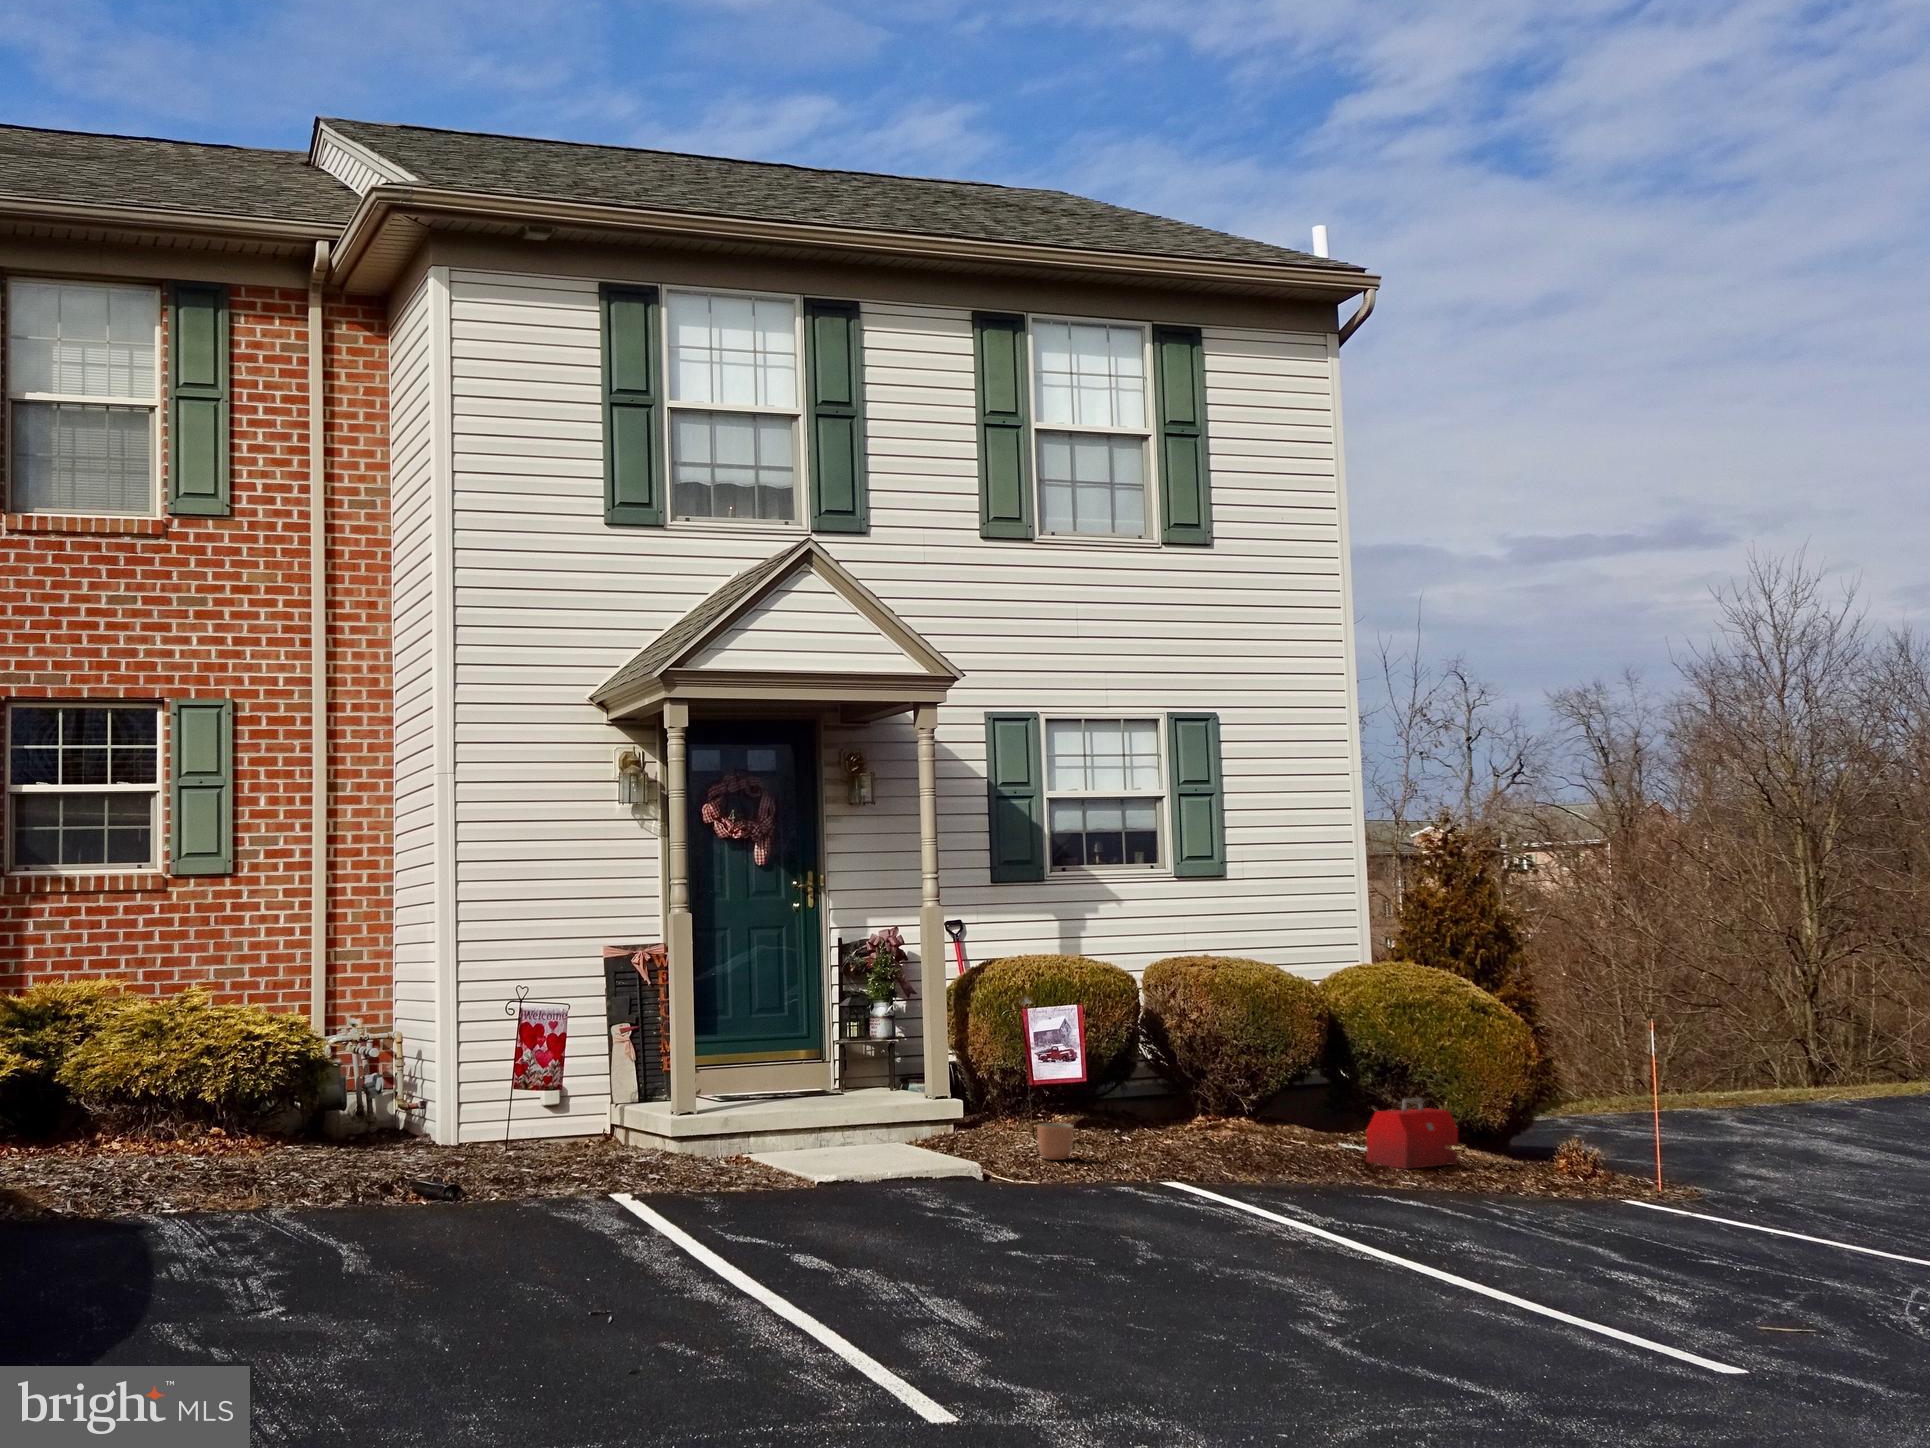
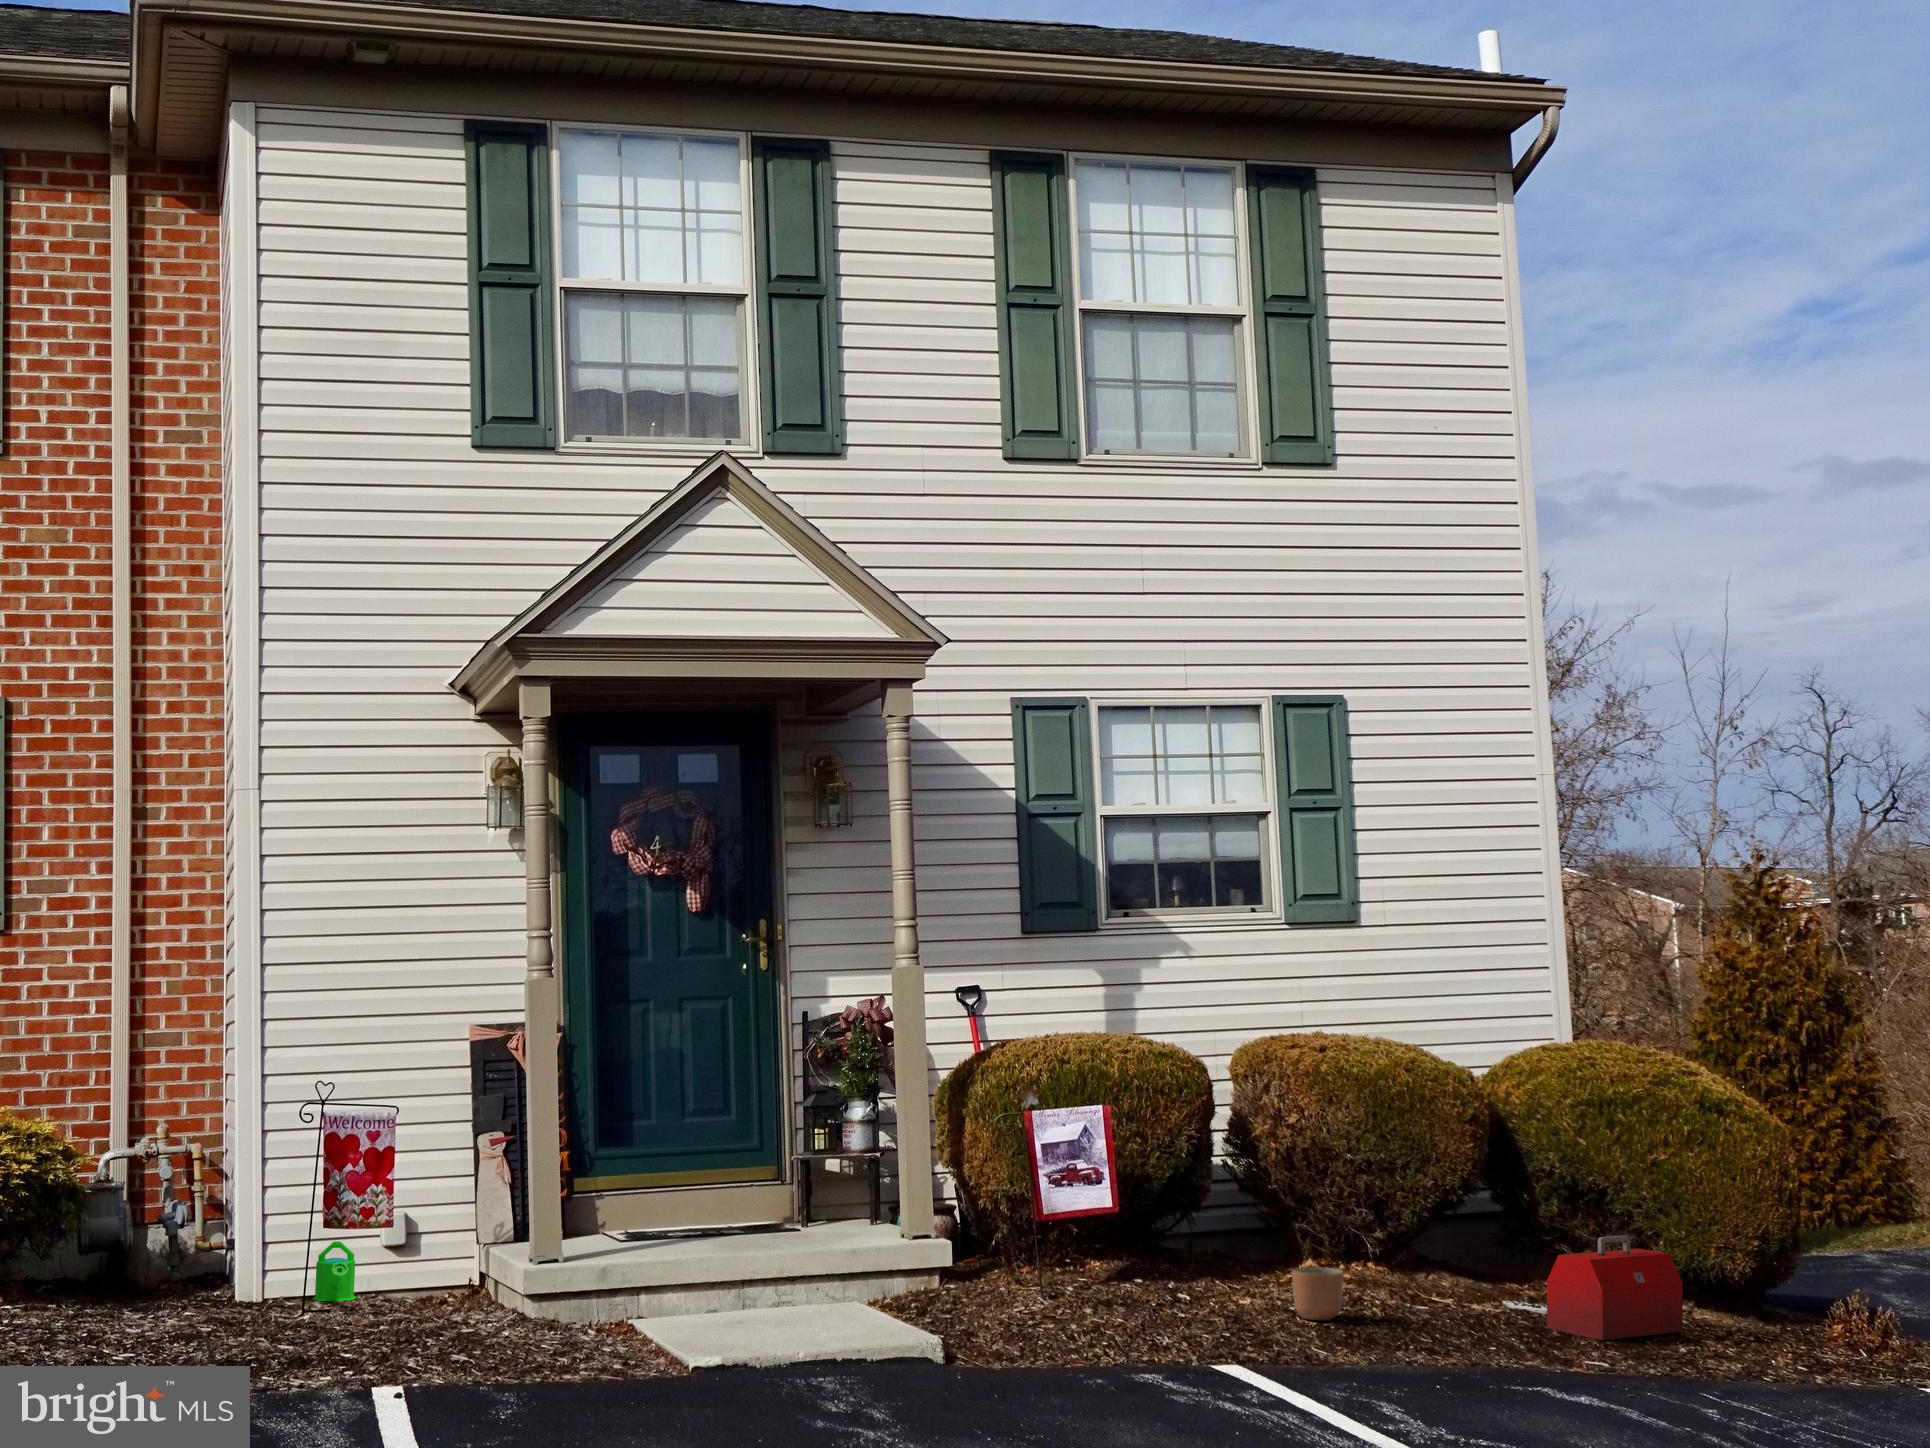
watering can: none [492,1103,524,1146] -> present [312,1241,356,1301]
planter: present [1037,1123,1074,1160] -> present [1292,1267,1344,1320]

